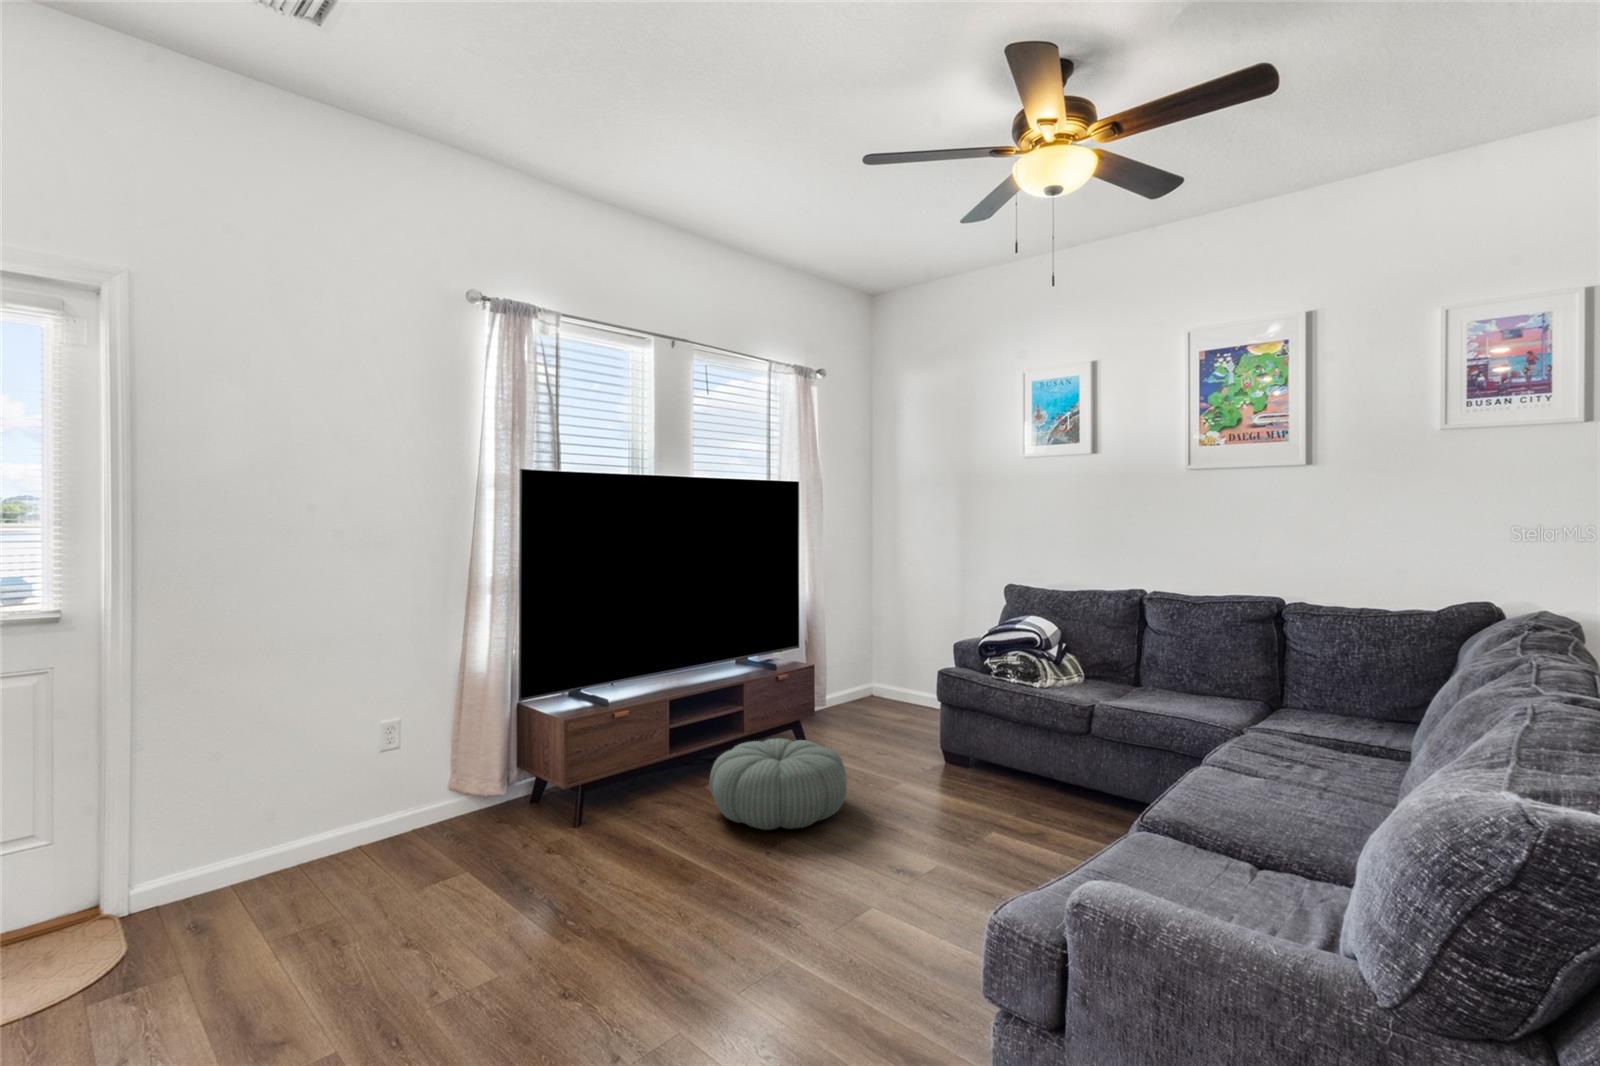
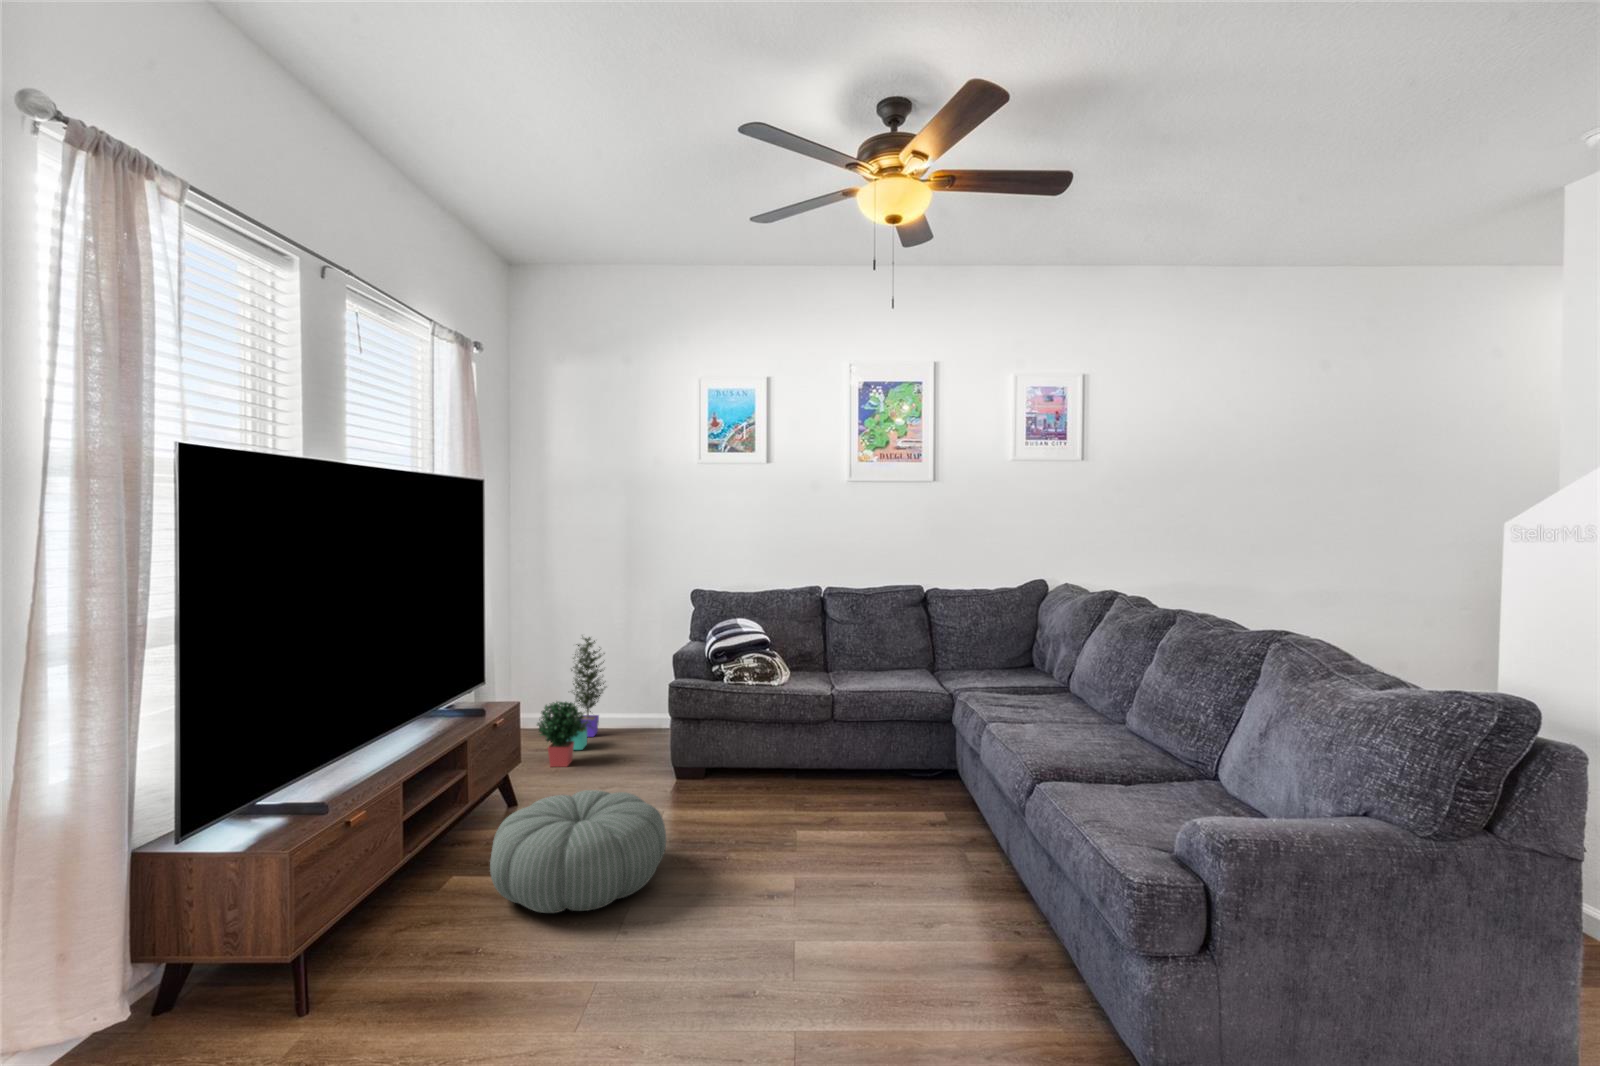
potted plant: none [850,619,937,730] -> present [537,637,606,767]

